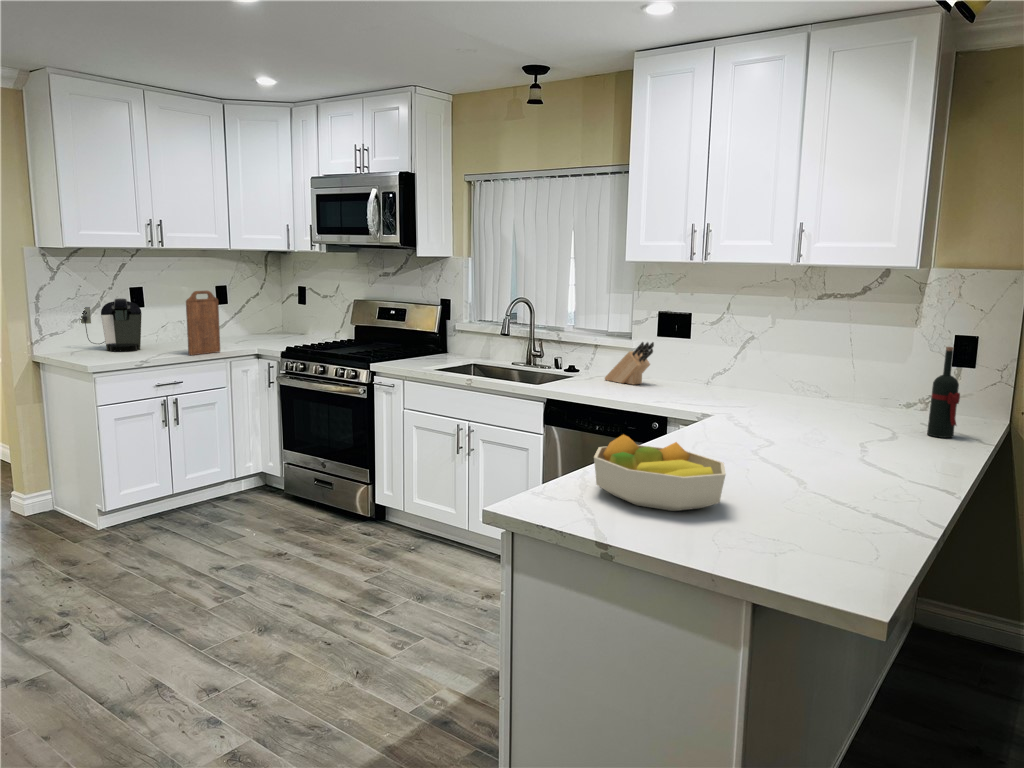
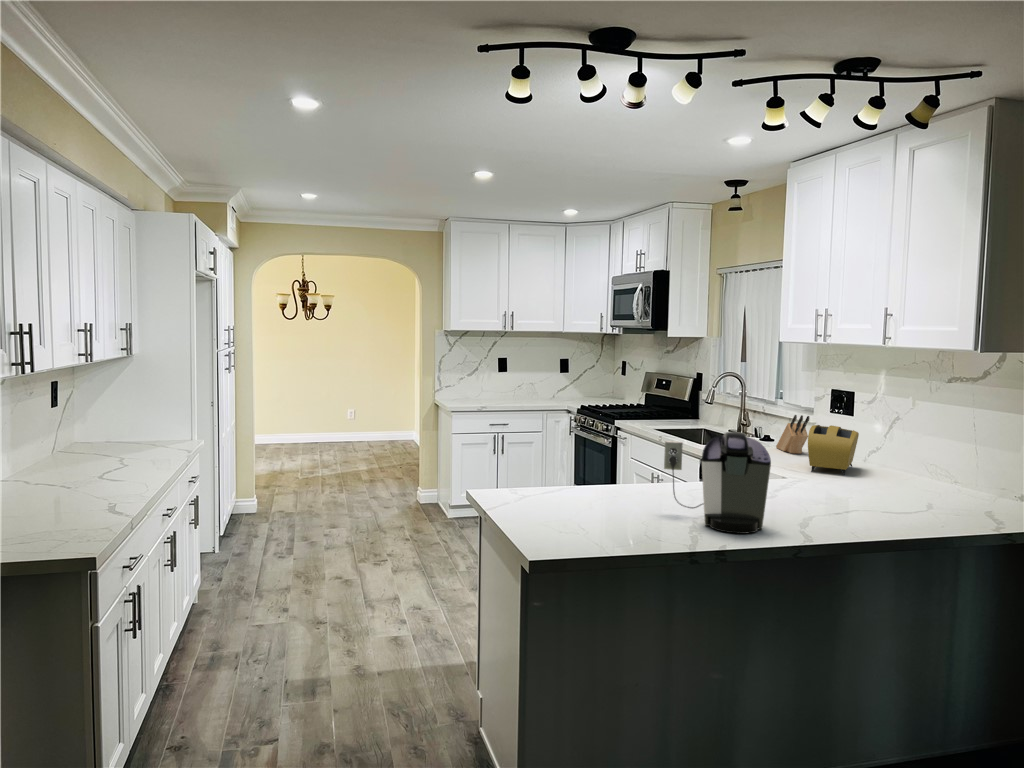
cutting board: present [186,291,220,355] -> none [515,361,541,406]
coffee maker: present [80,298,142,352] -> present [664,432,771,534]
wine bottle: present [927,347,960,438] -> none [956,430,987,523]
toaster: none [685,351,748,404] -> present [808,425,859,475]
fruit bowl: present [594,435,726,511] -> none [534,459,608,512]

